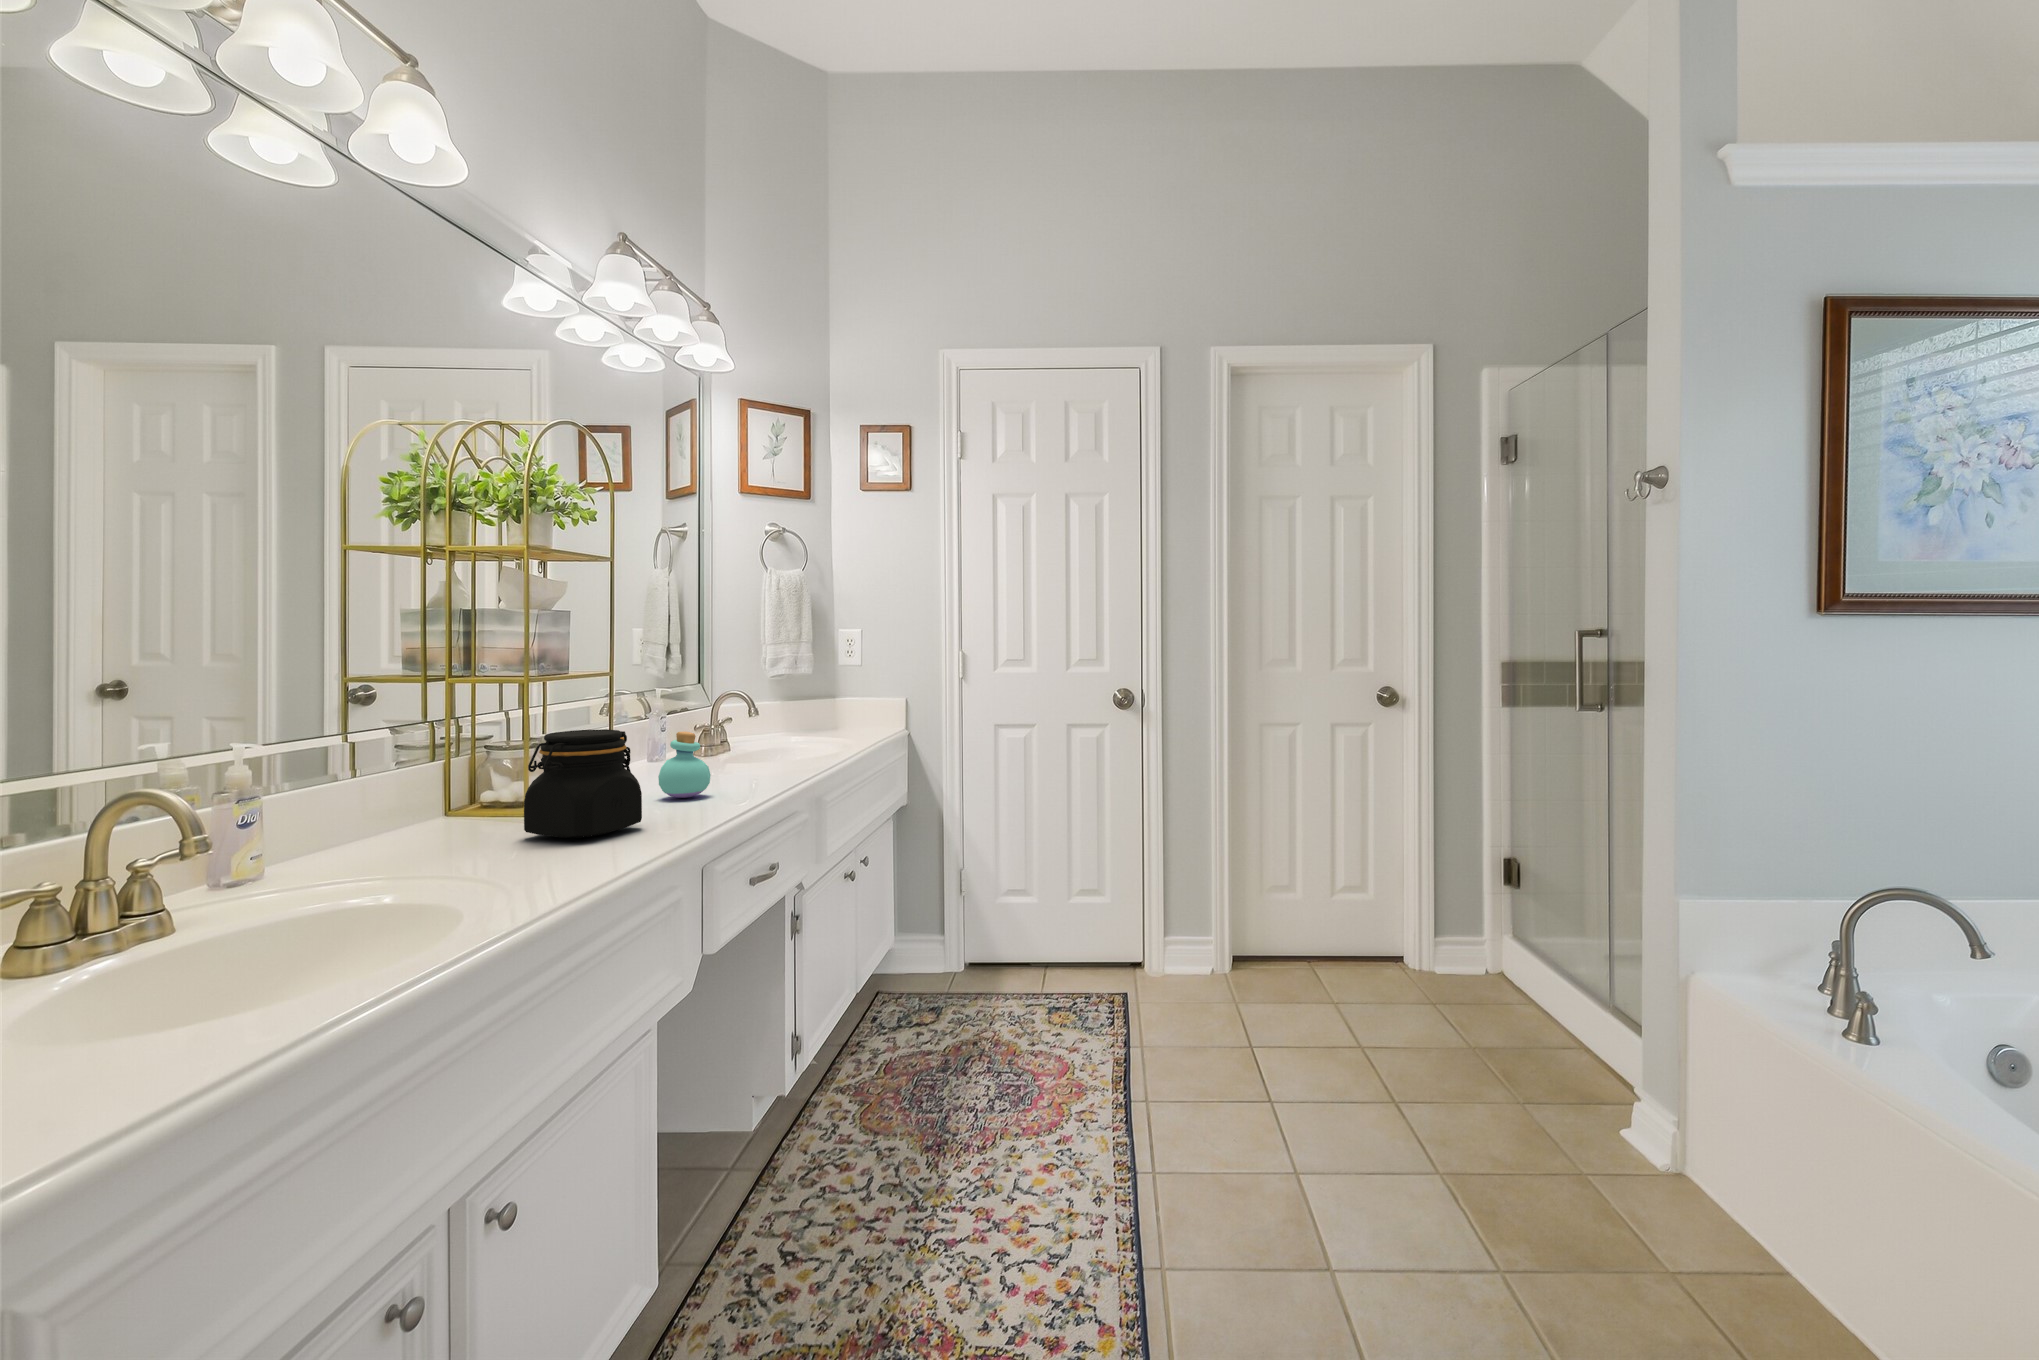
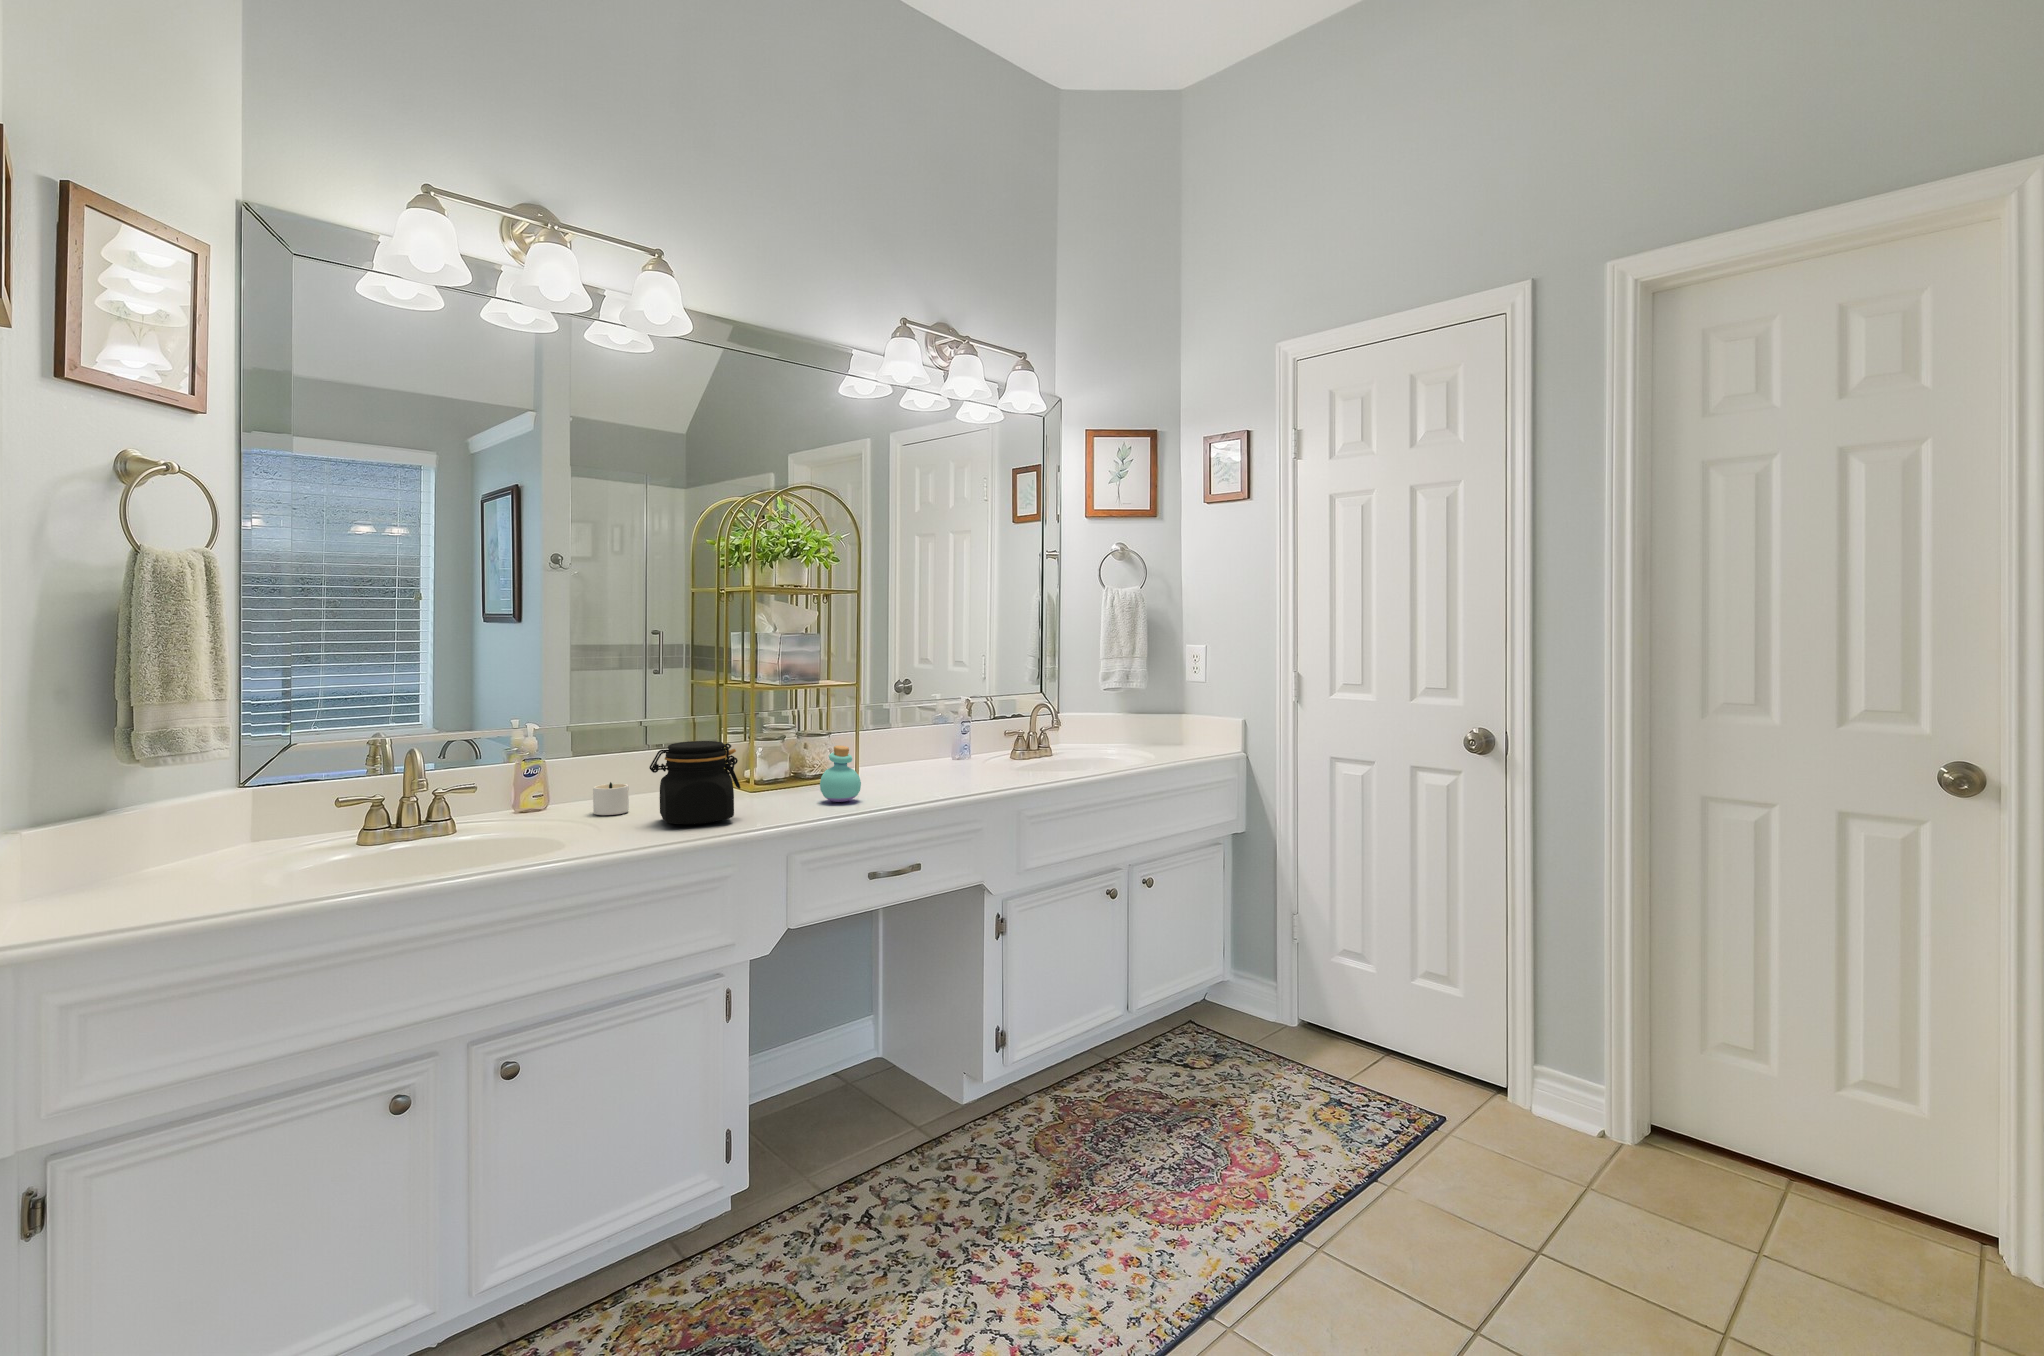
candle: none [380,803,464,851] -> present [593,782,629,815]

